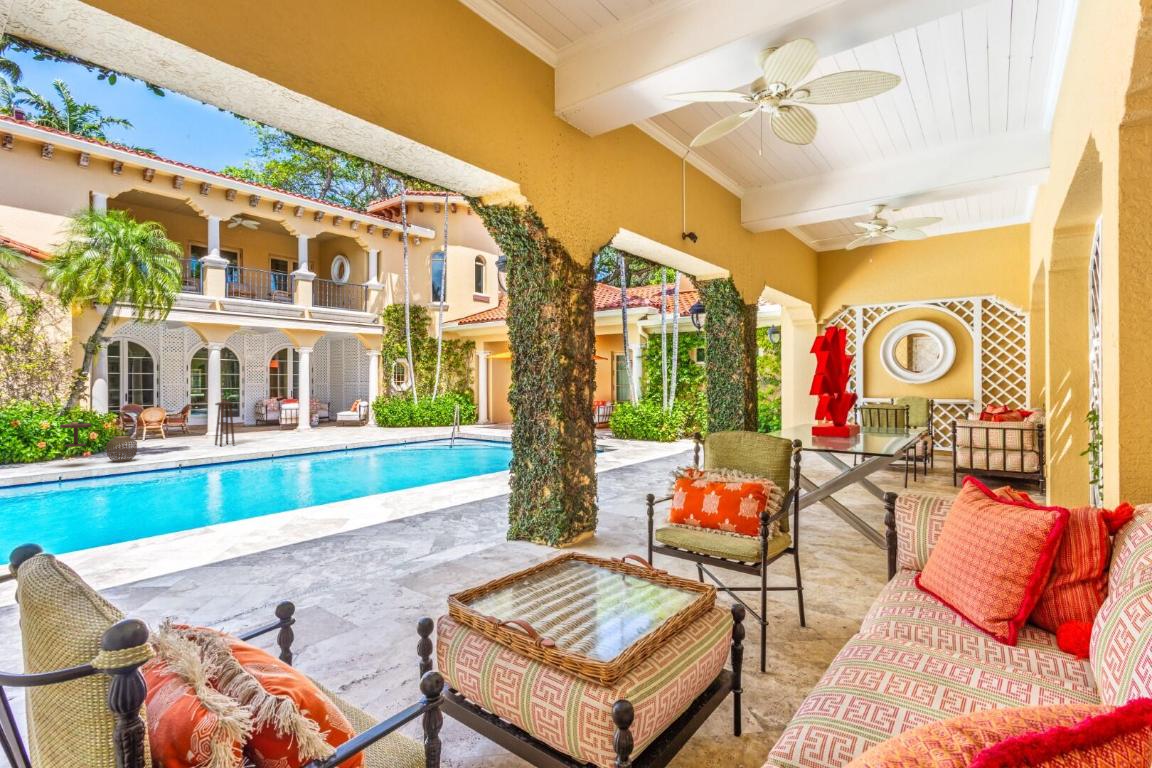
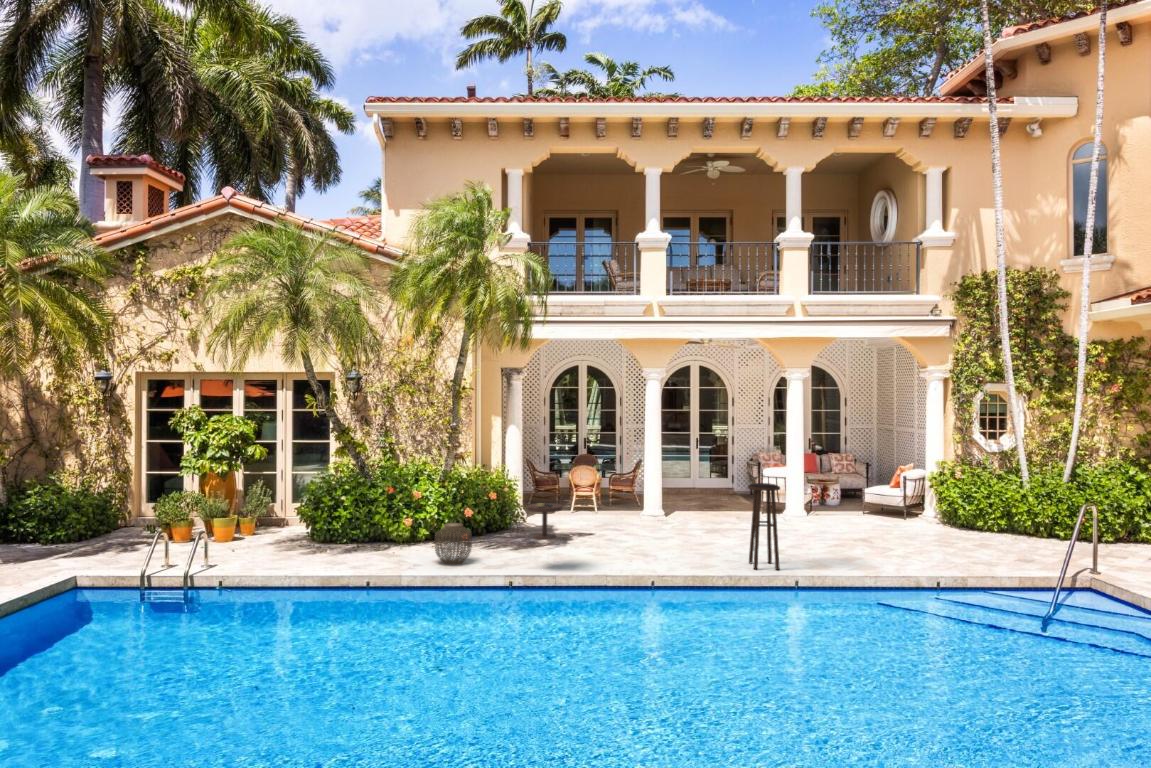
stool: present [215,402,235,446] -> present [748,483,780,570]
side table: present [60,422,91,447] -> present [527,503,563,540]

